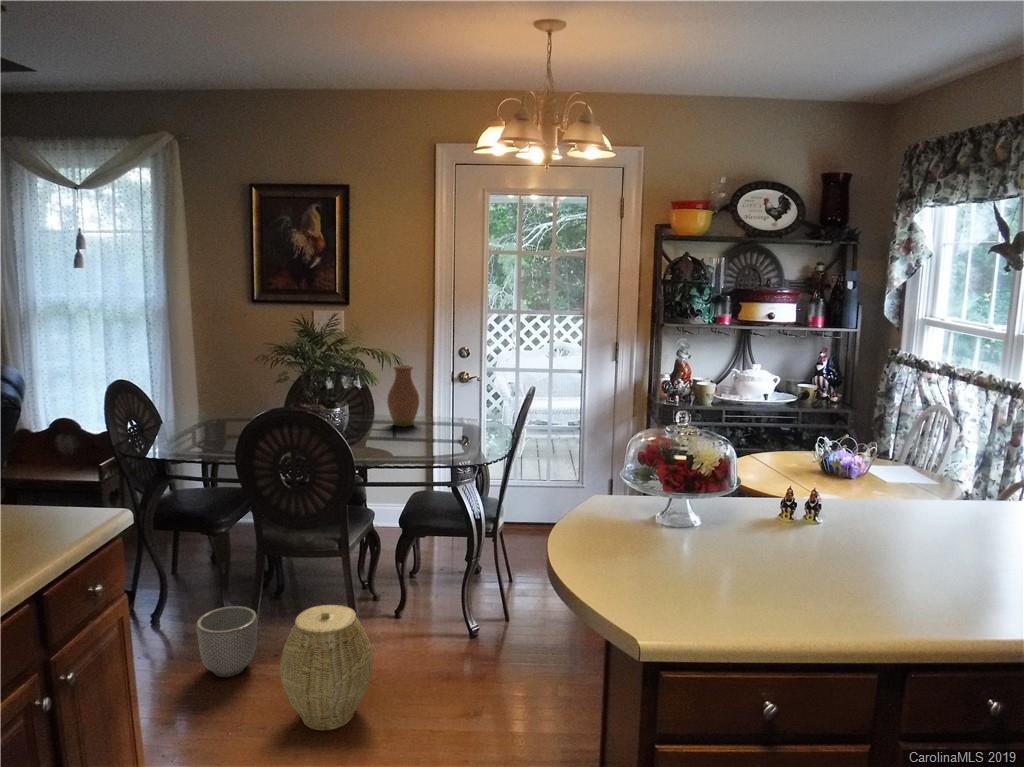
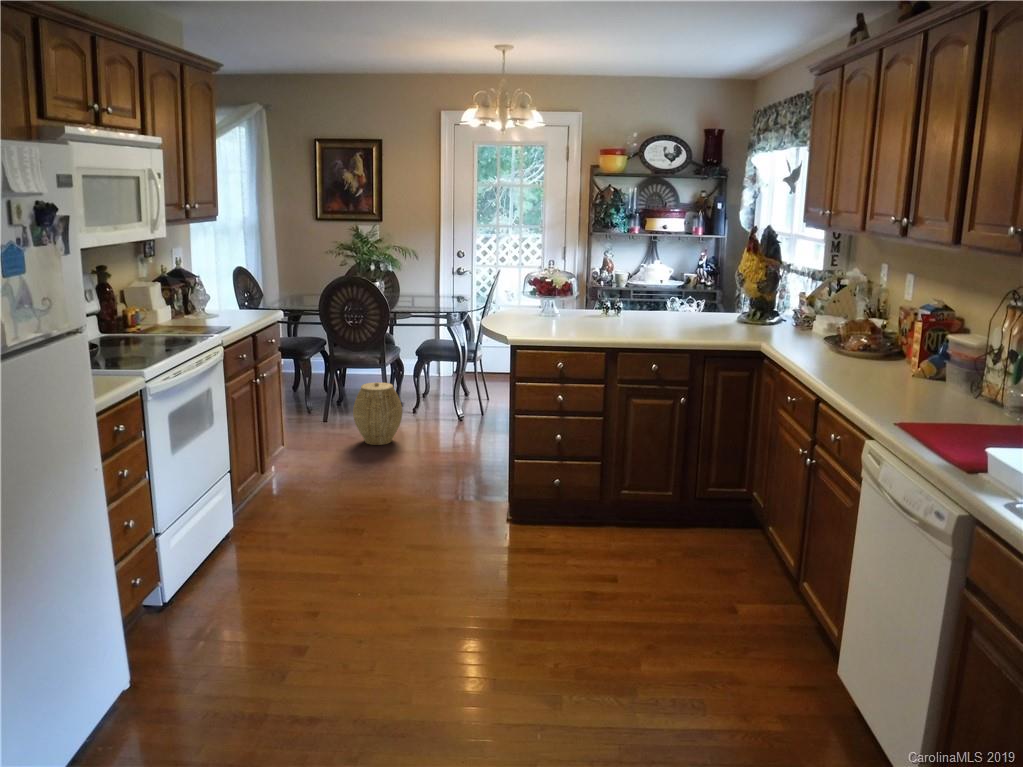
vase: present [387,365,419,427] -> none [409,260,430,301]
planter: present [197,606,257,677] -> none [303,393,336,429]

